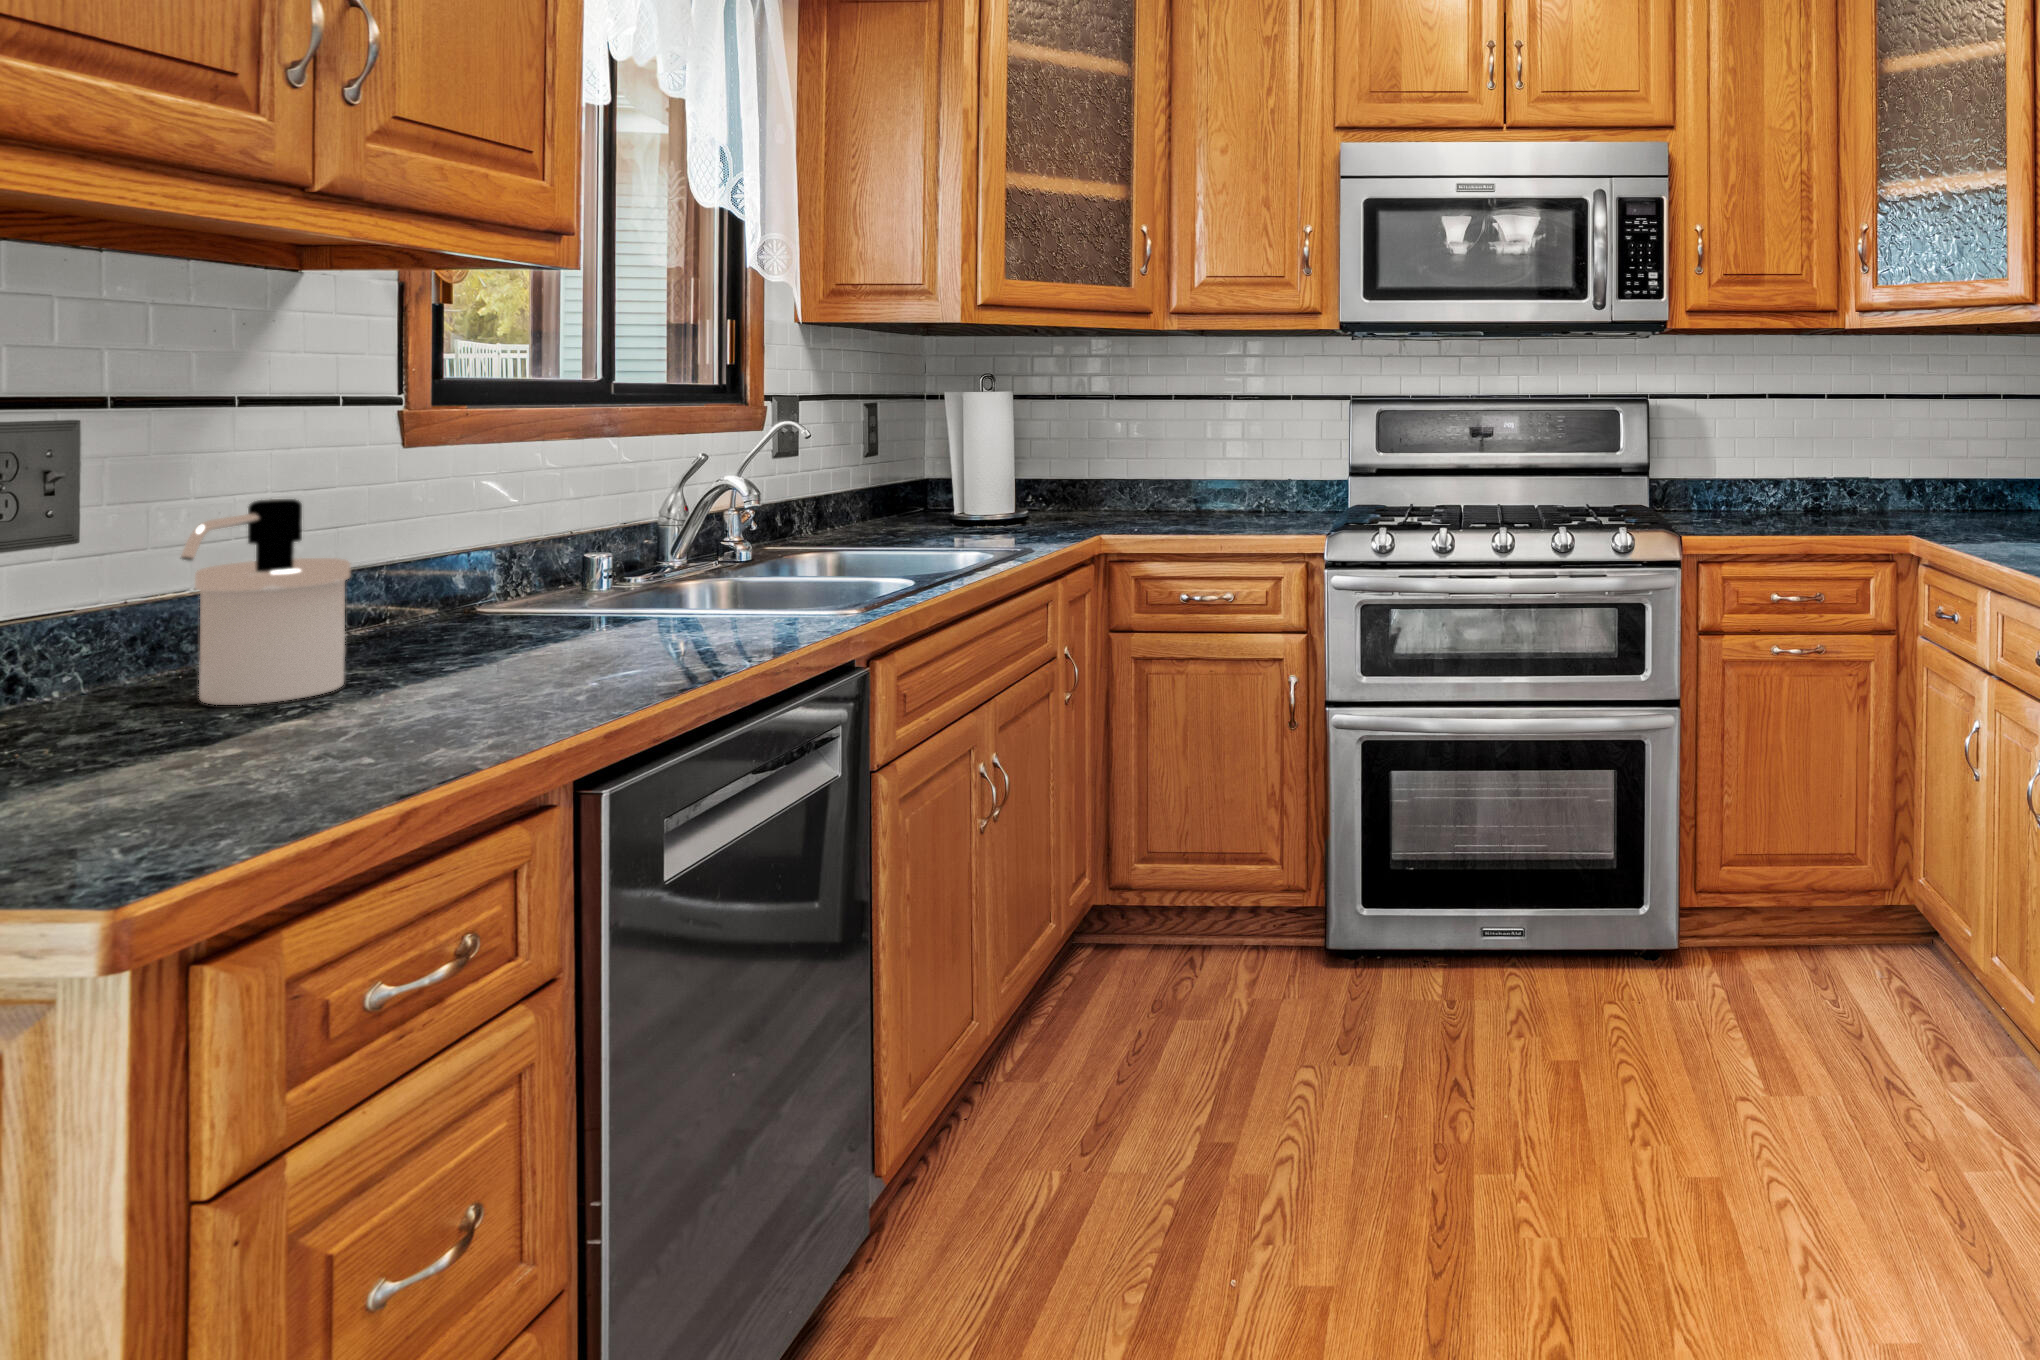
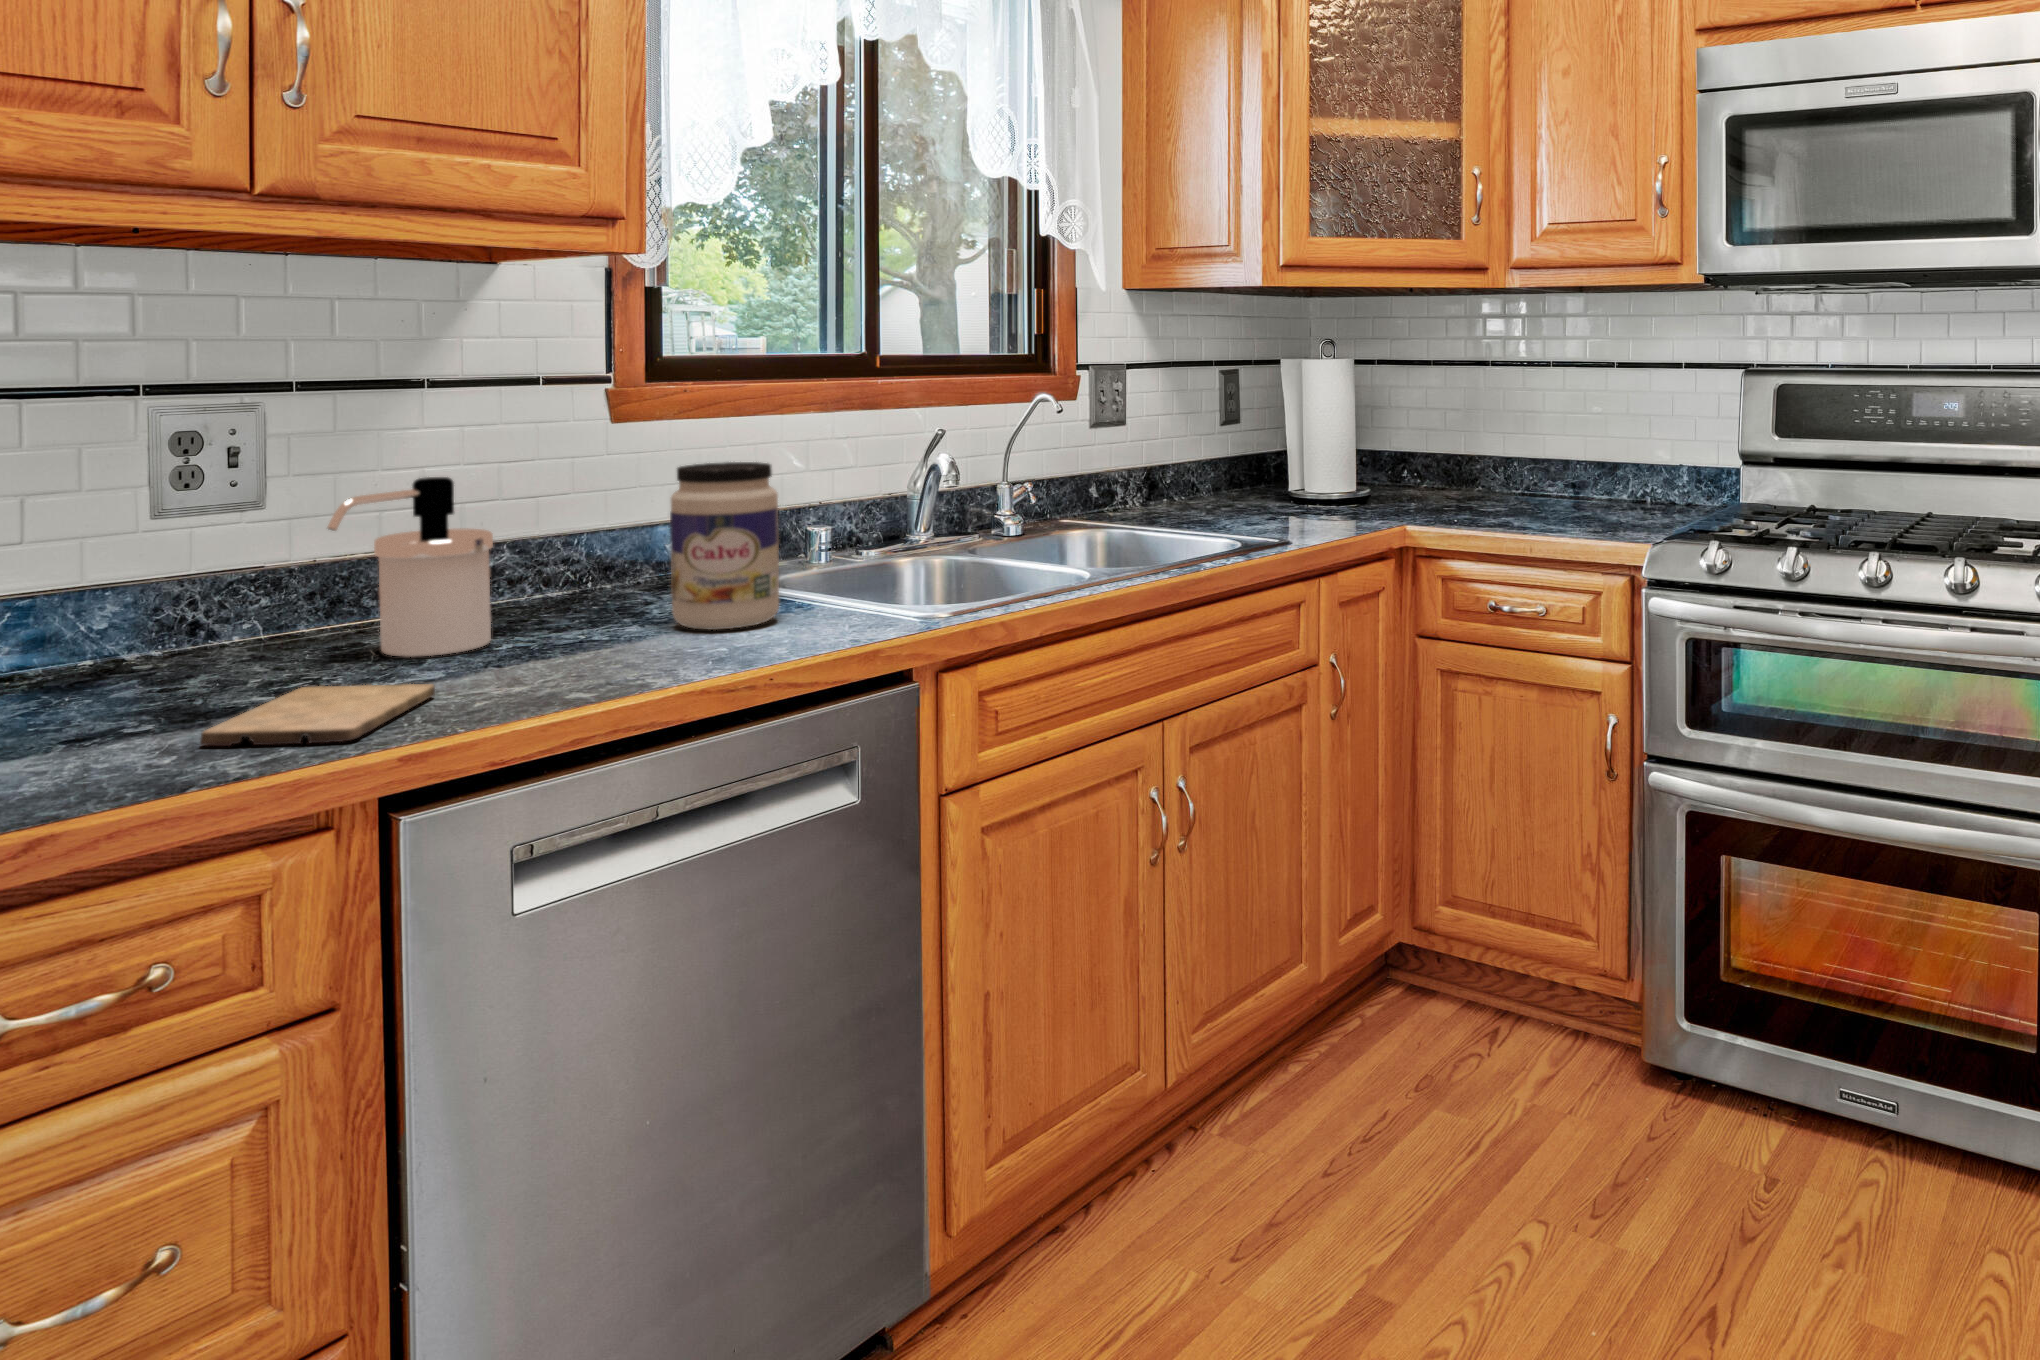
jar: none [537,479,661,651] -> present [670,462,779,630]
cutting board: none [208,714,420,794] -> present [200,684,435,746]

